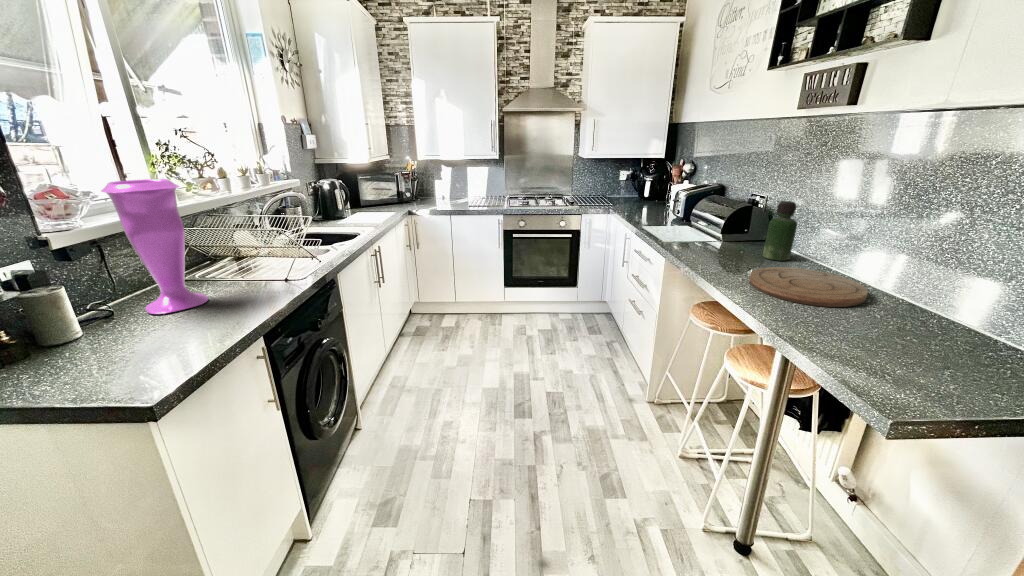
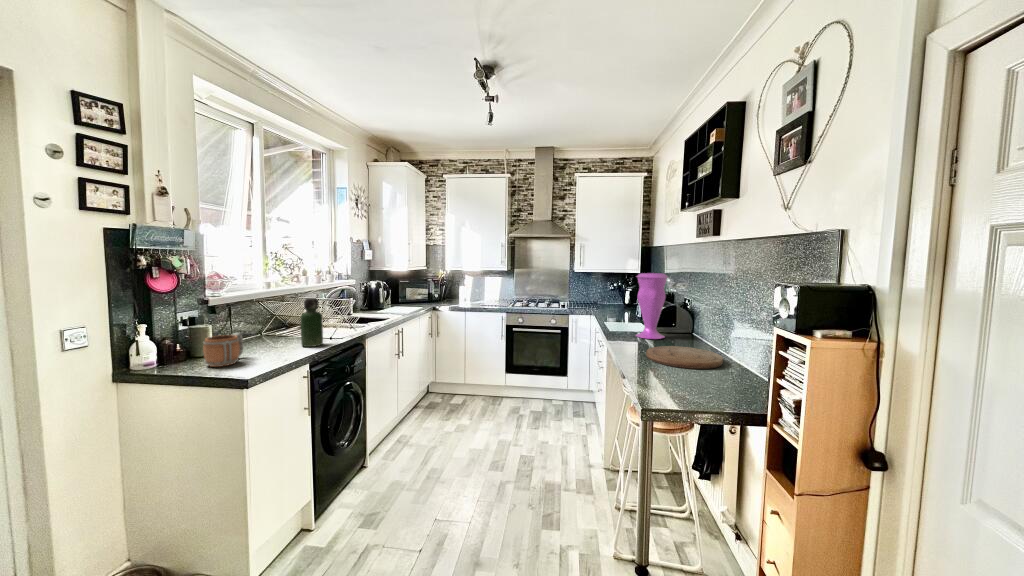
vase: present [101,179,208,314] -> present [636,273,668,339]
bottle: present [763,201,797,261] -> present [301,298,323,347]
mug: none [51,298,140,368] -> present [203,333,244,367]

